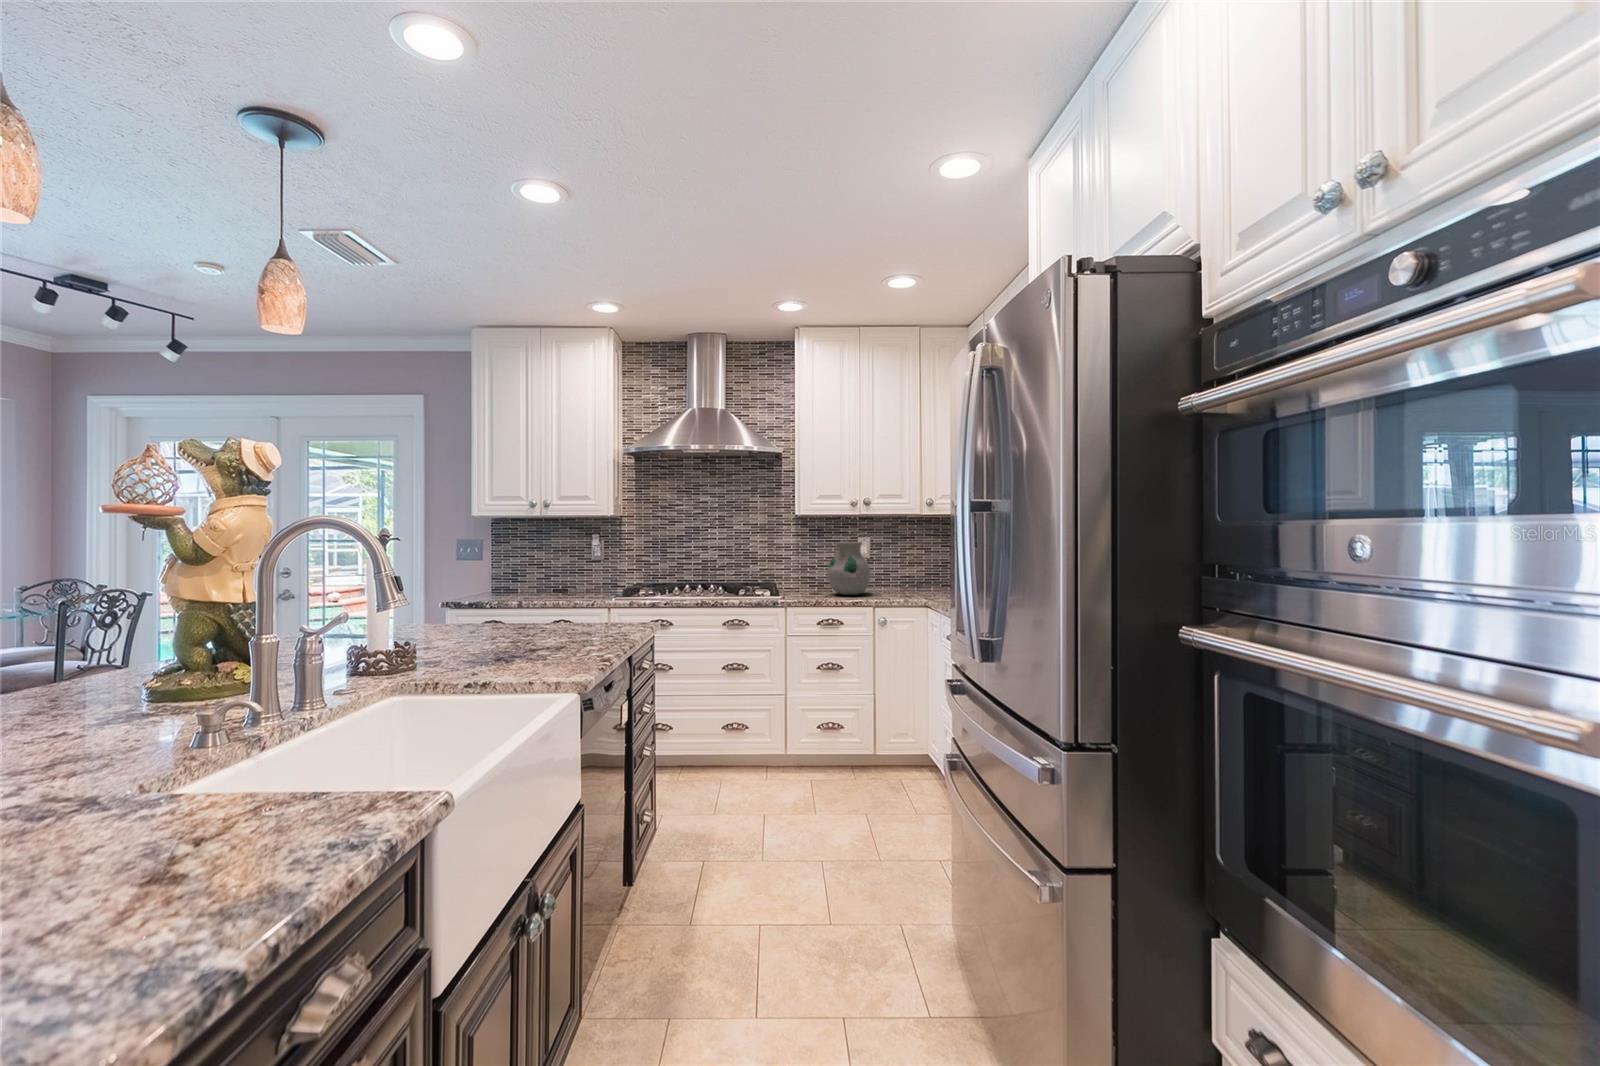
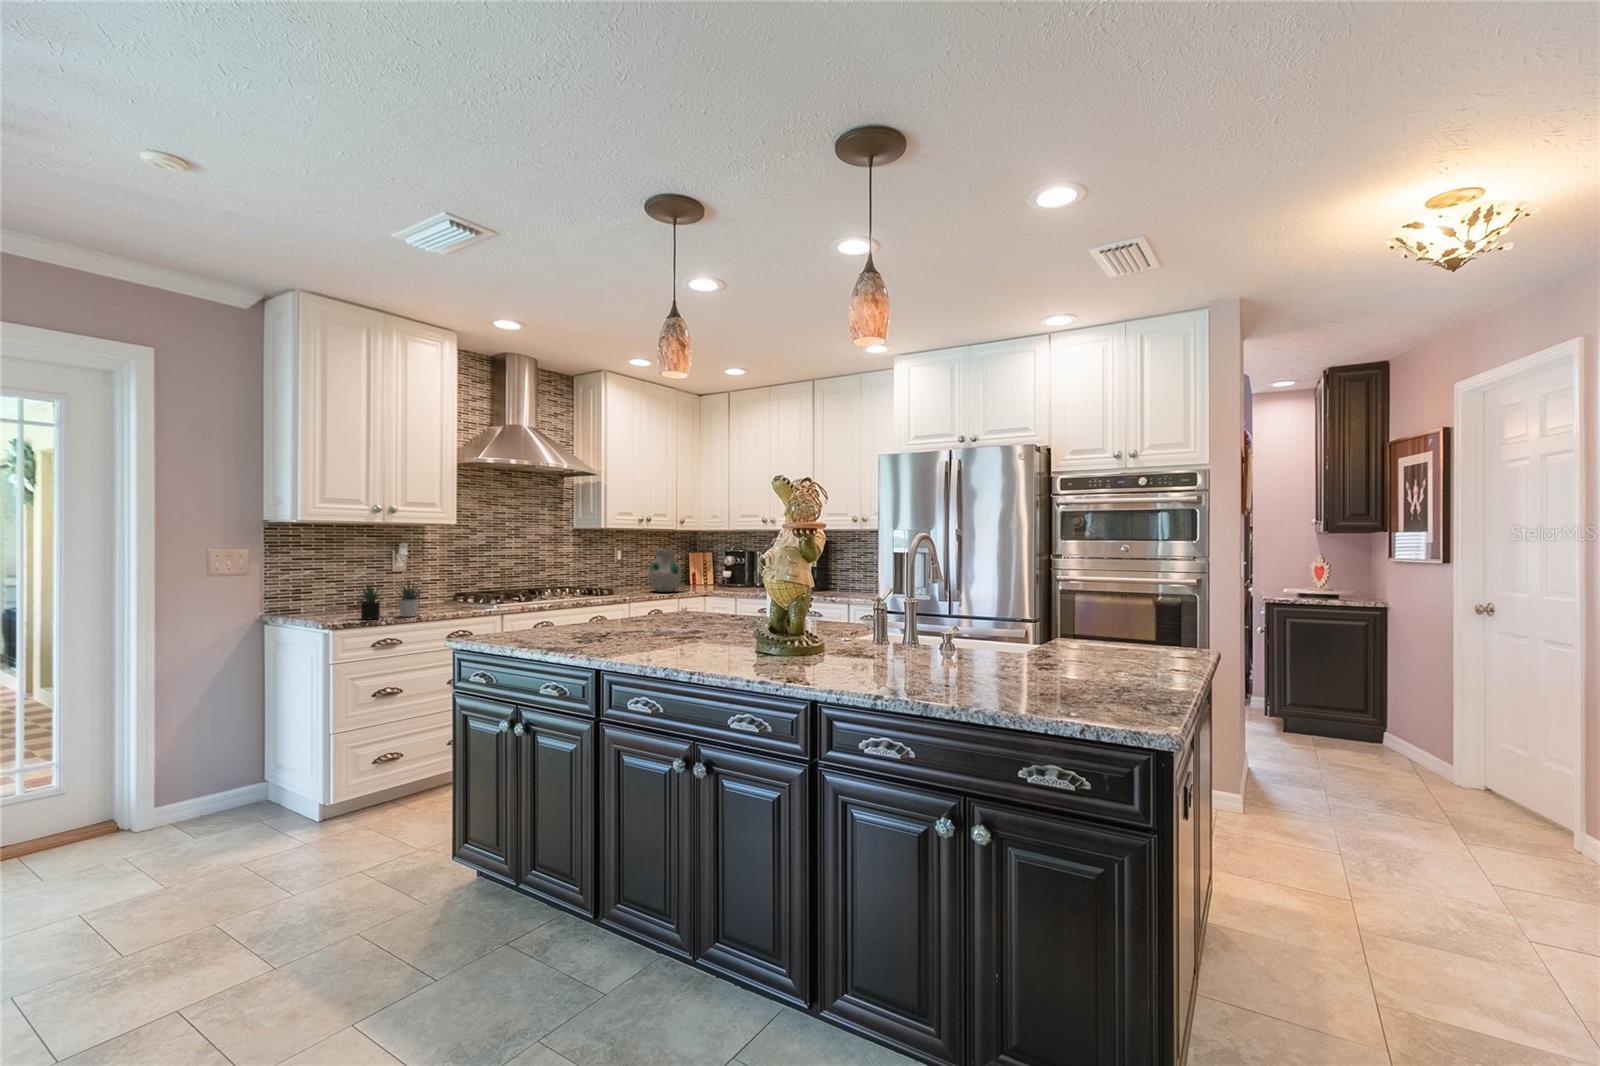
succulent plant: none [466,567,529,602] -> present [358,580,424,620]

